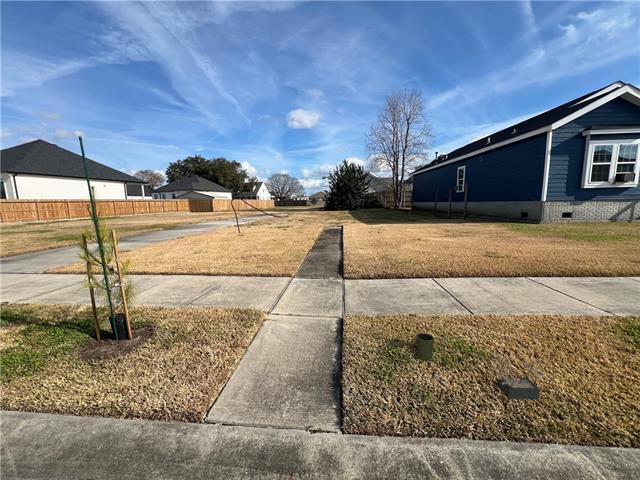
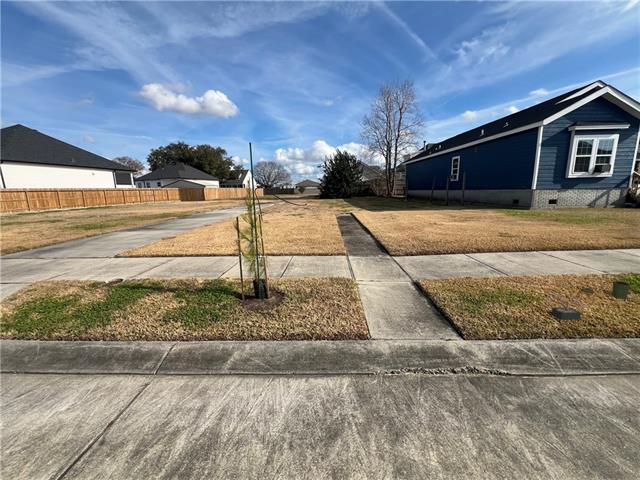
trash can: present [390,333,434,360] -> present [581,281,631,299]

